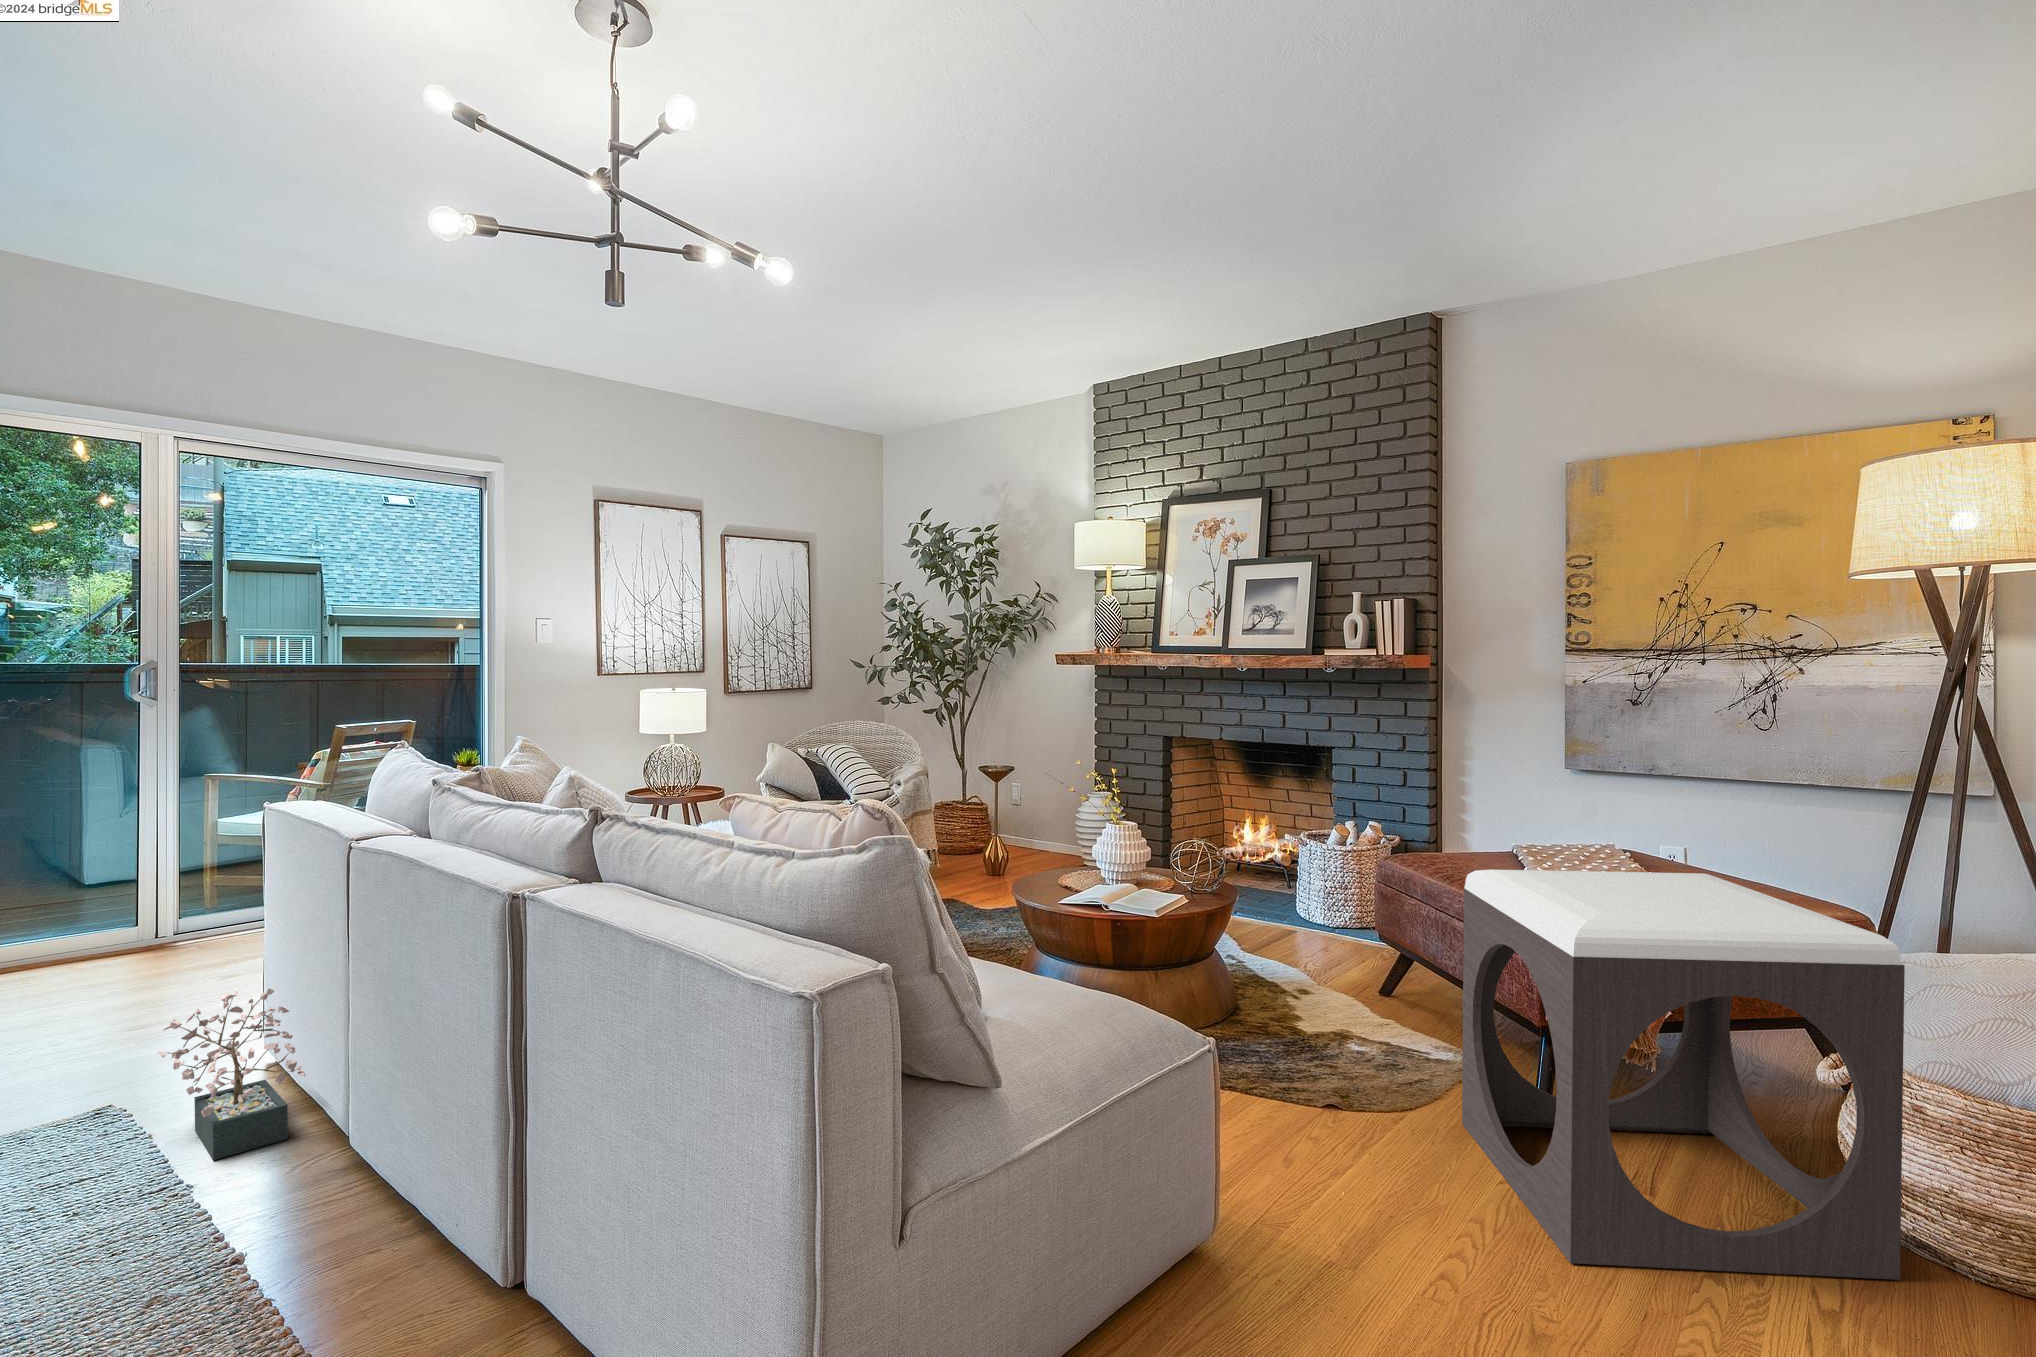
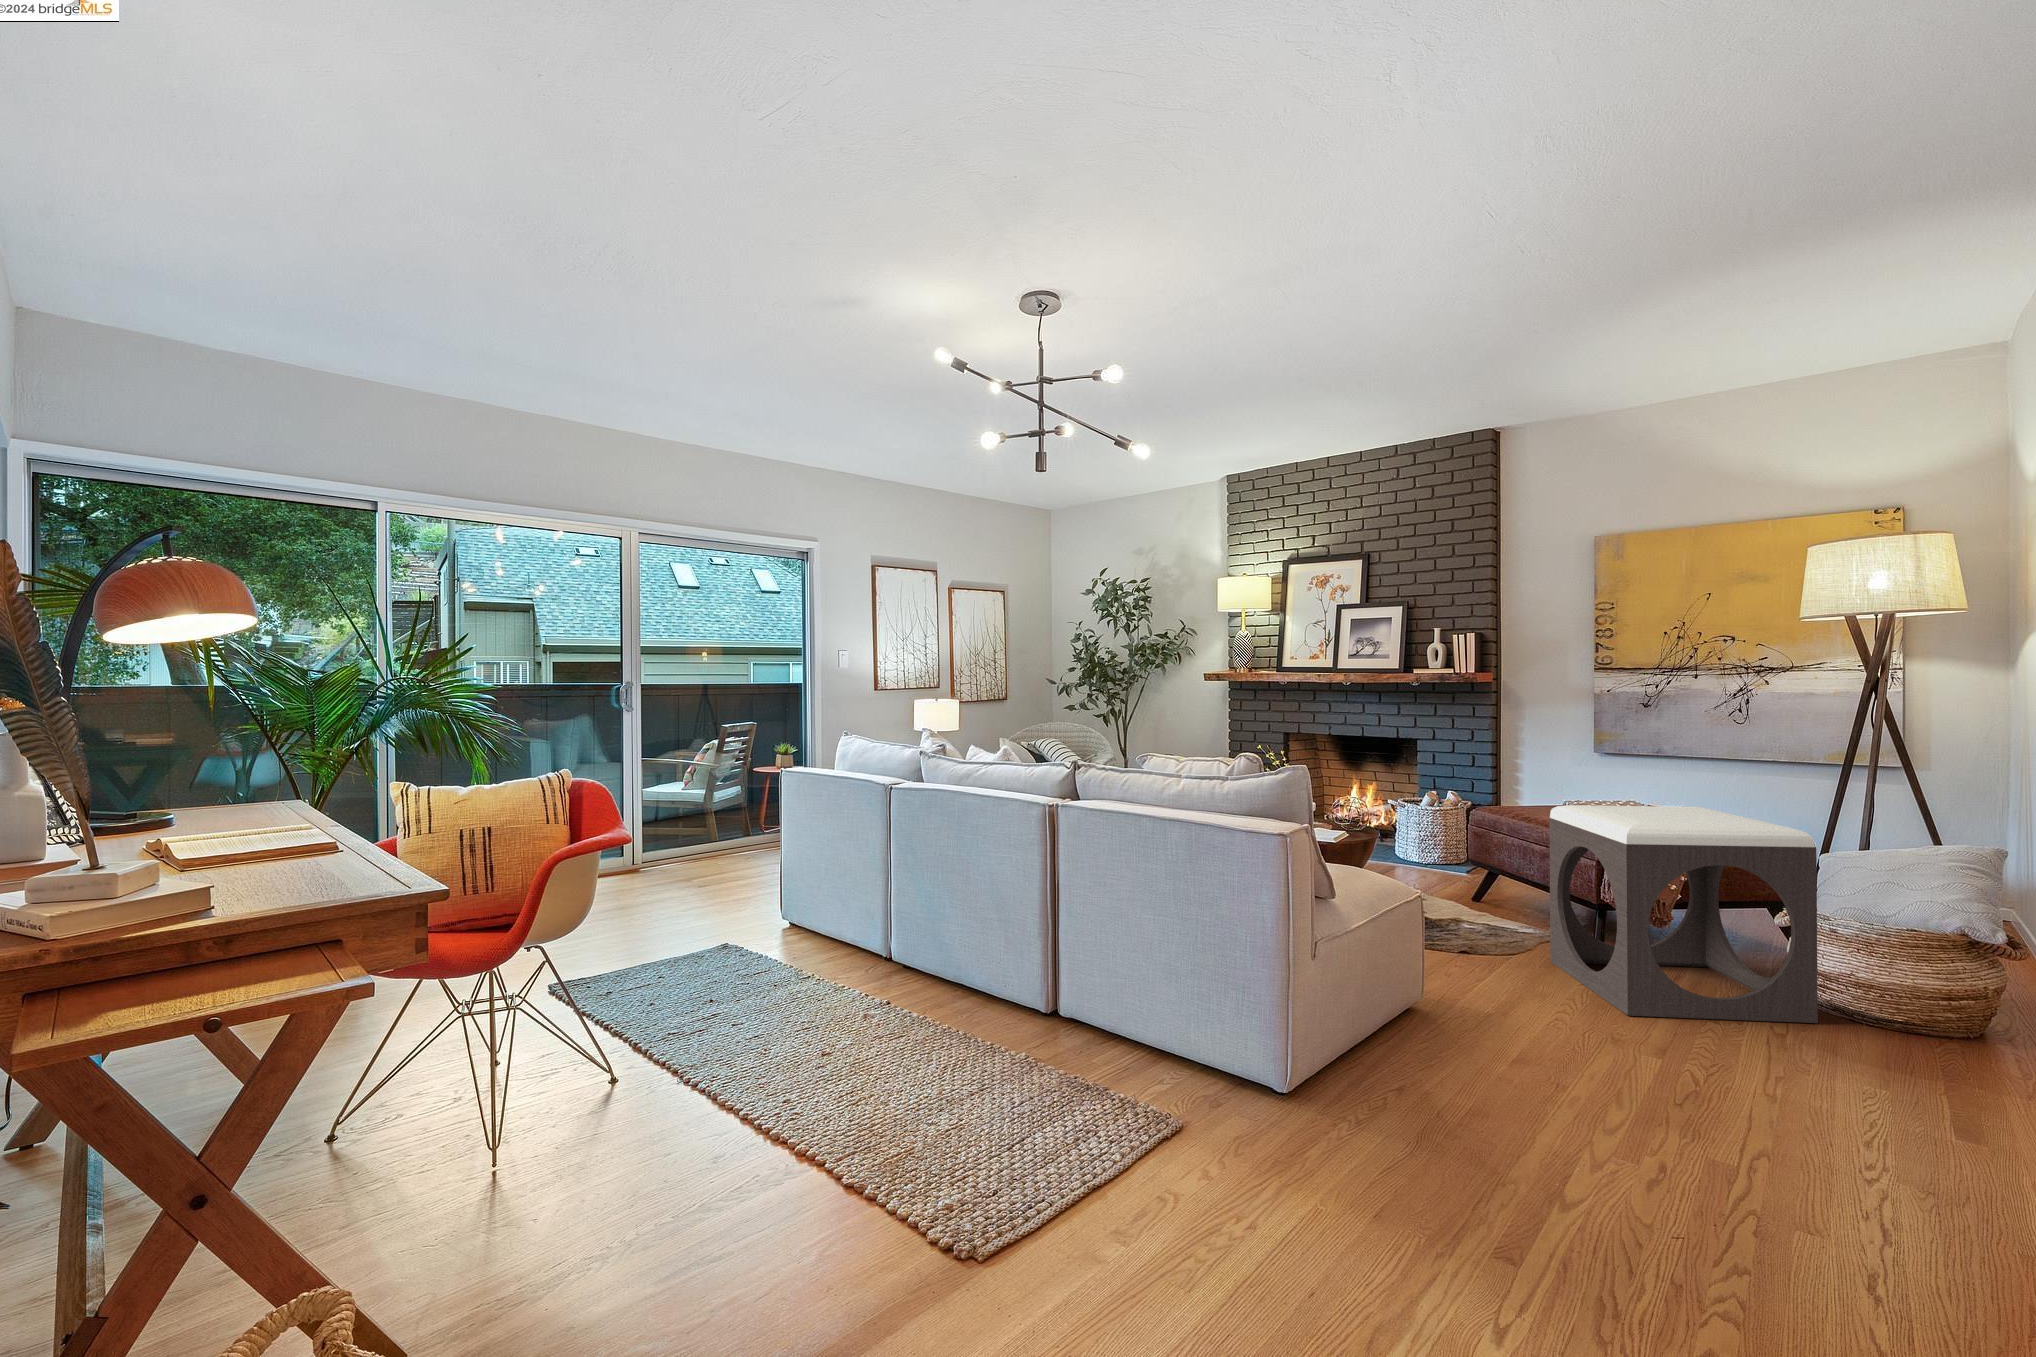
decorative plant: present [159,989,305,1160] -> none [774,879,861,971]

